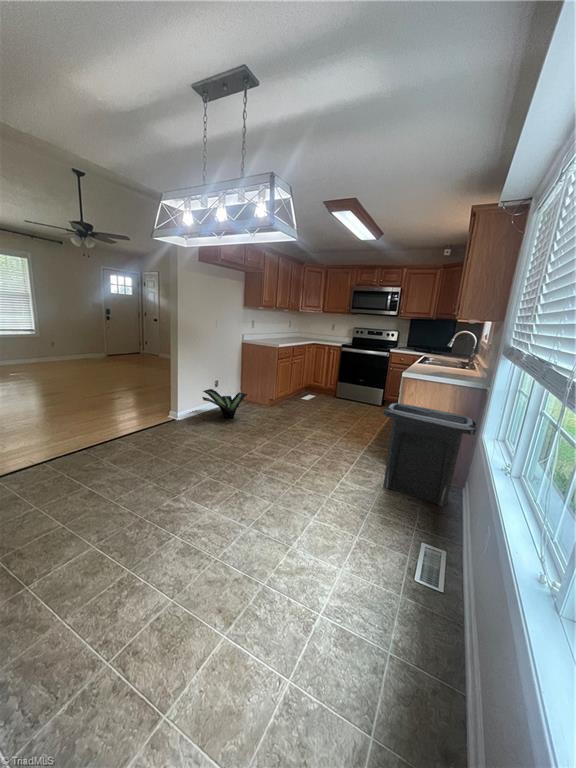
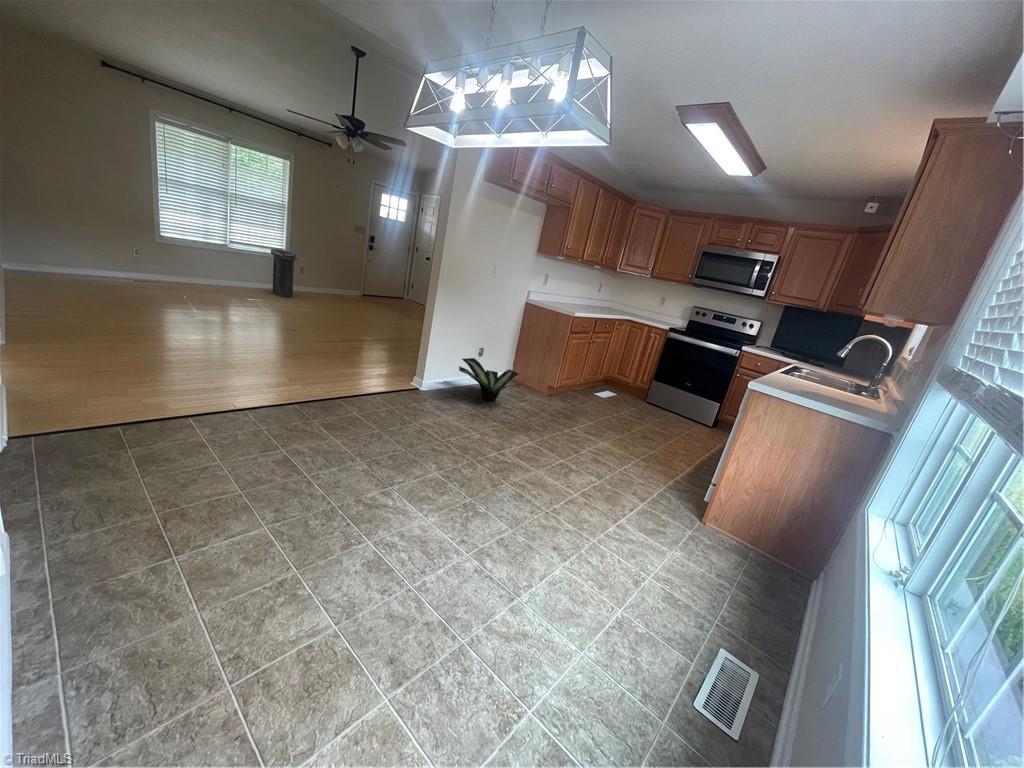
trash can: present [383,403,477,505] -> present [271,249,297,298]

